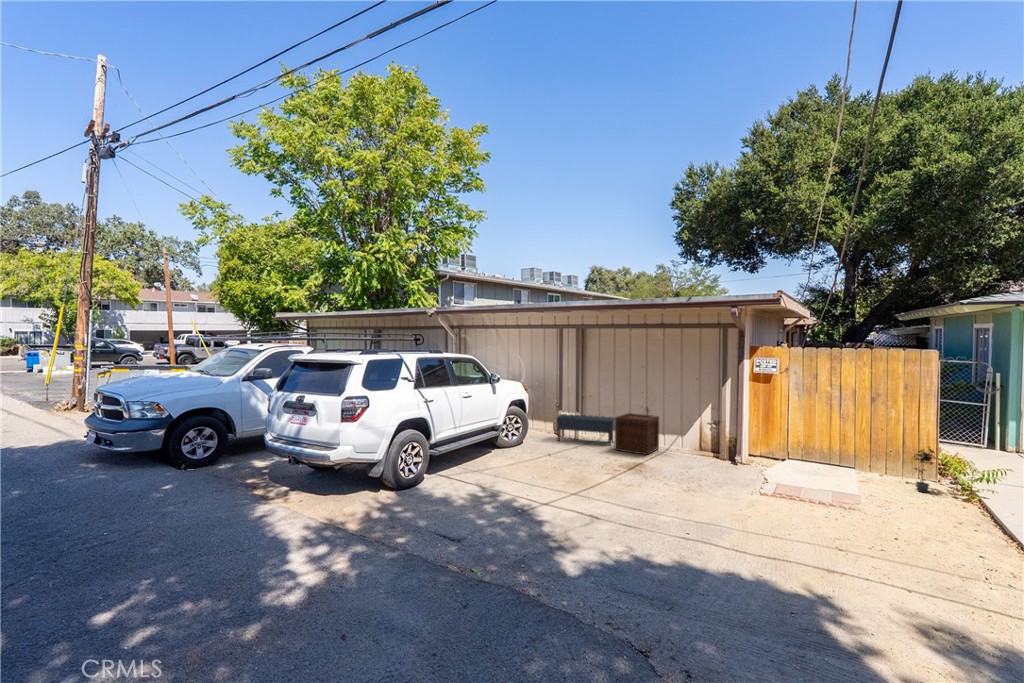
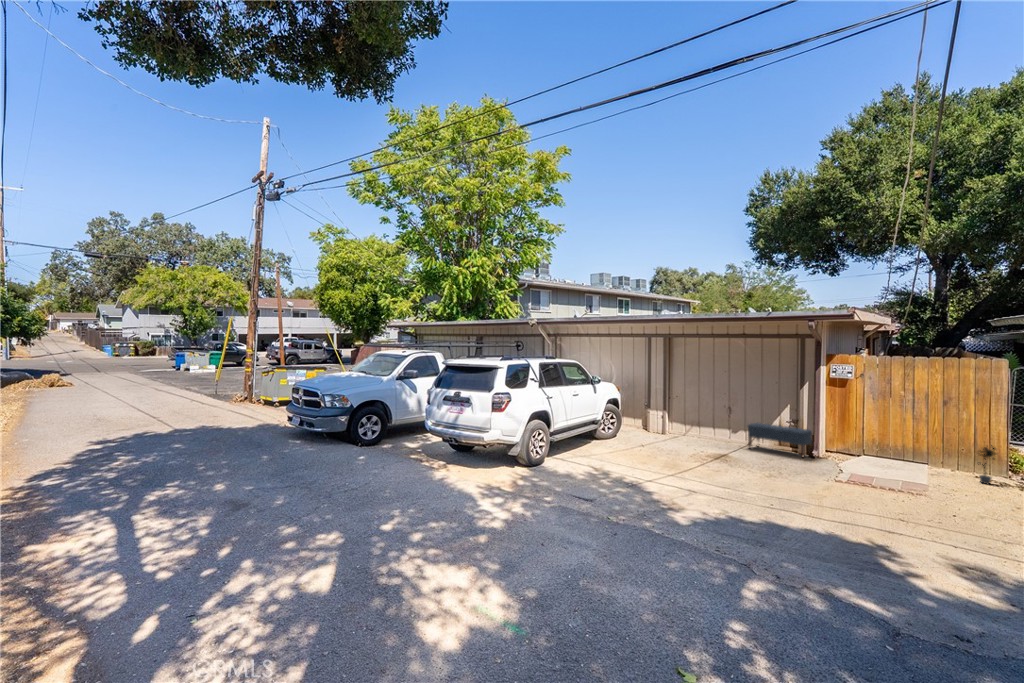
wooden crate: present [614,413,659,455] -> none [700,412,741,448]
bench: present [557,414,615,446] -> present [748,423,812,457]

